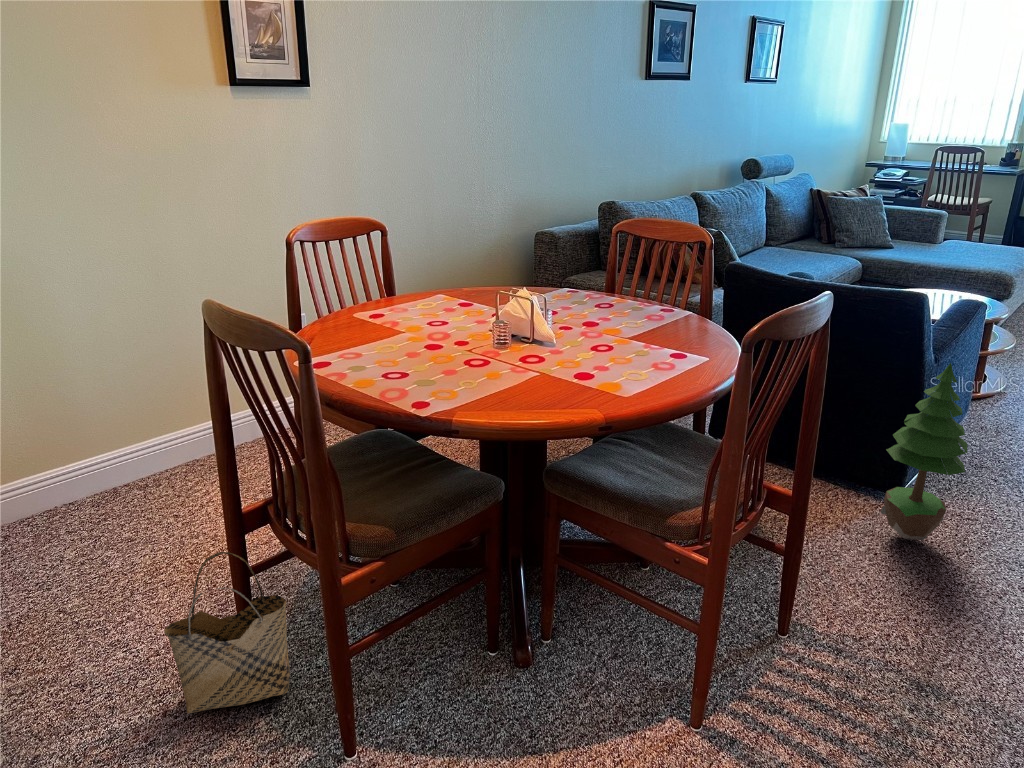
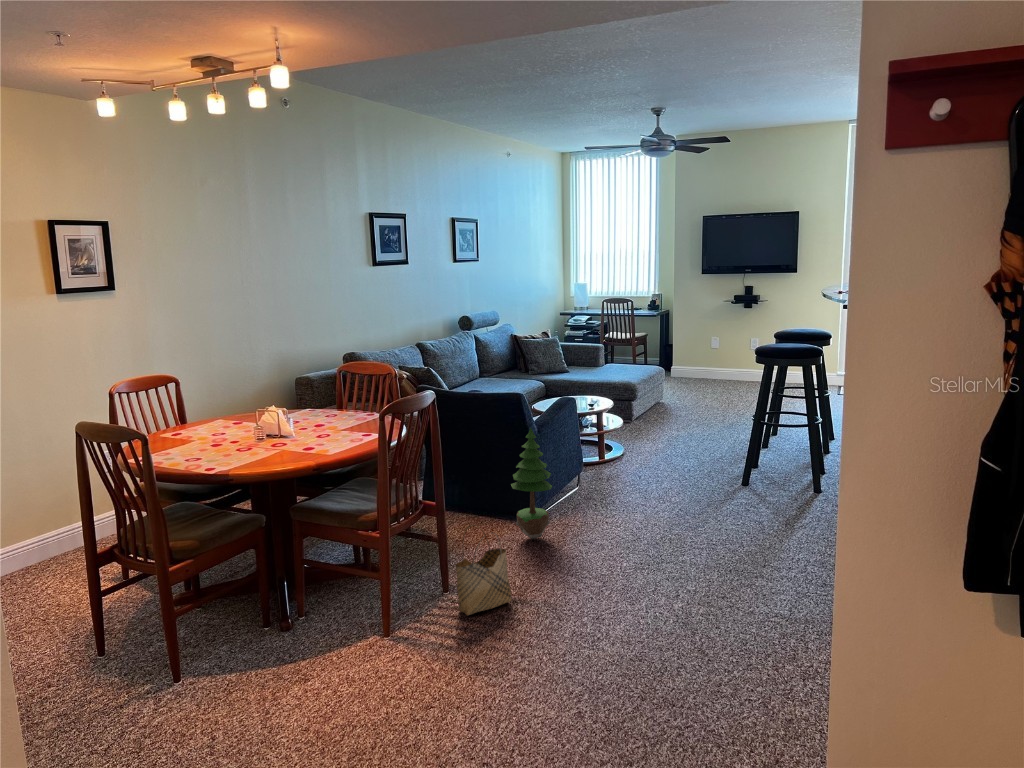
woven basket: present [164,552,290,714] -> present [455,525,511,615]

